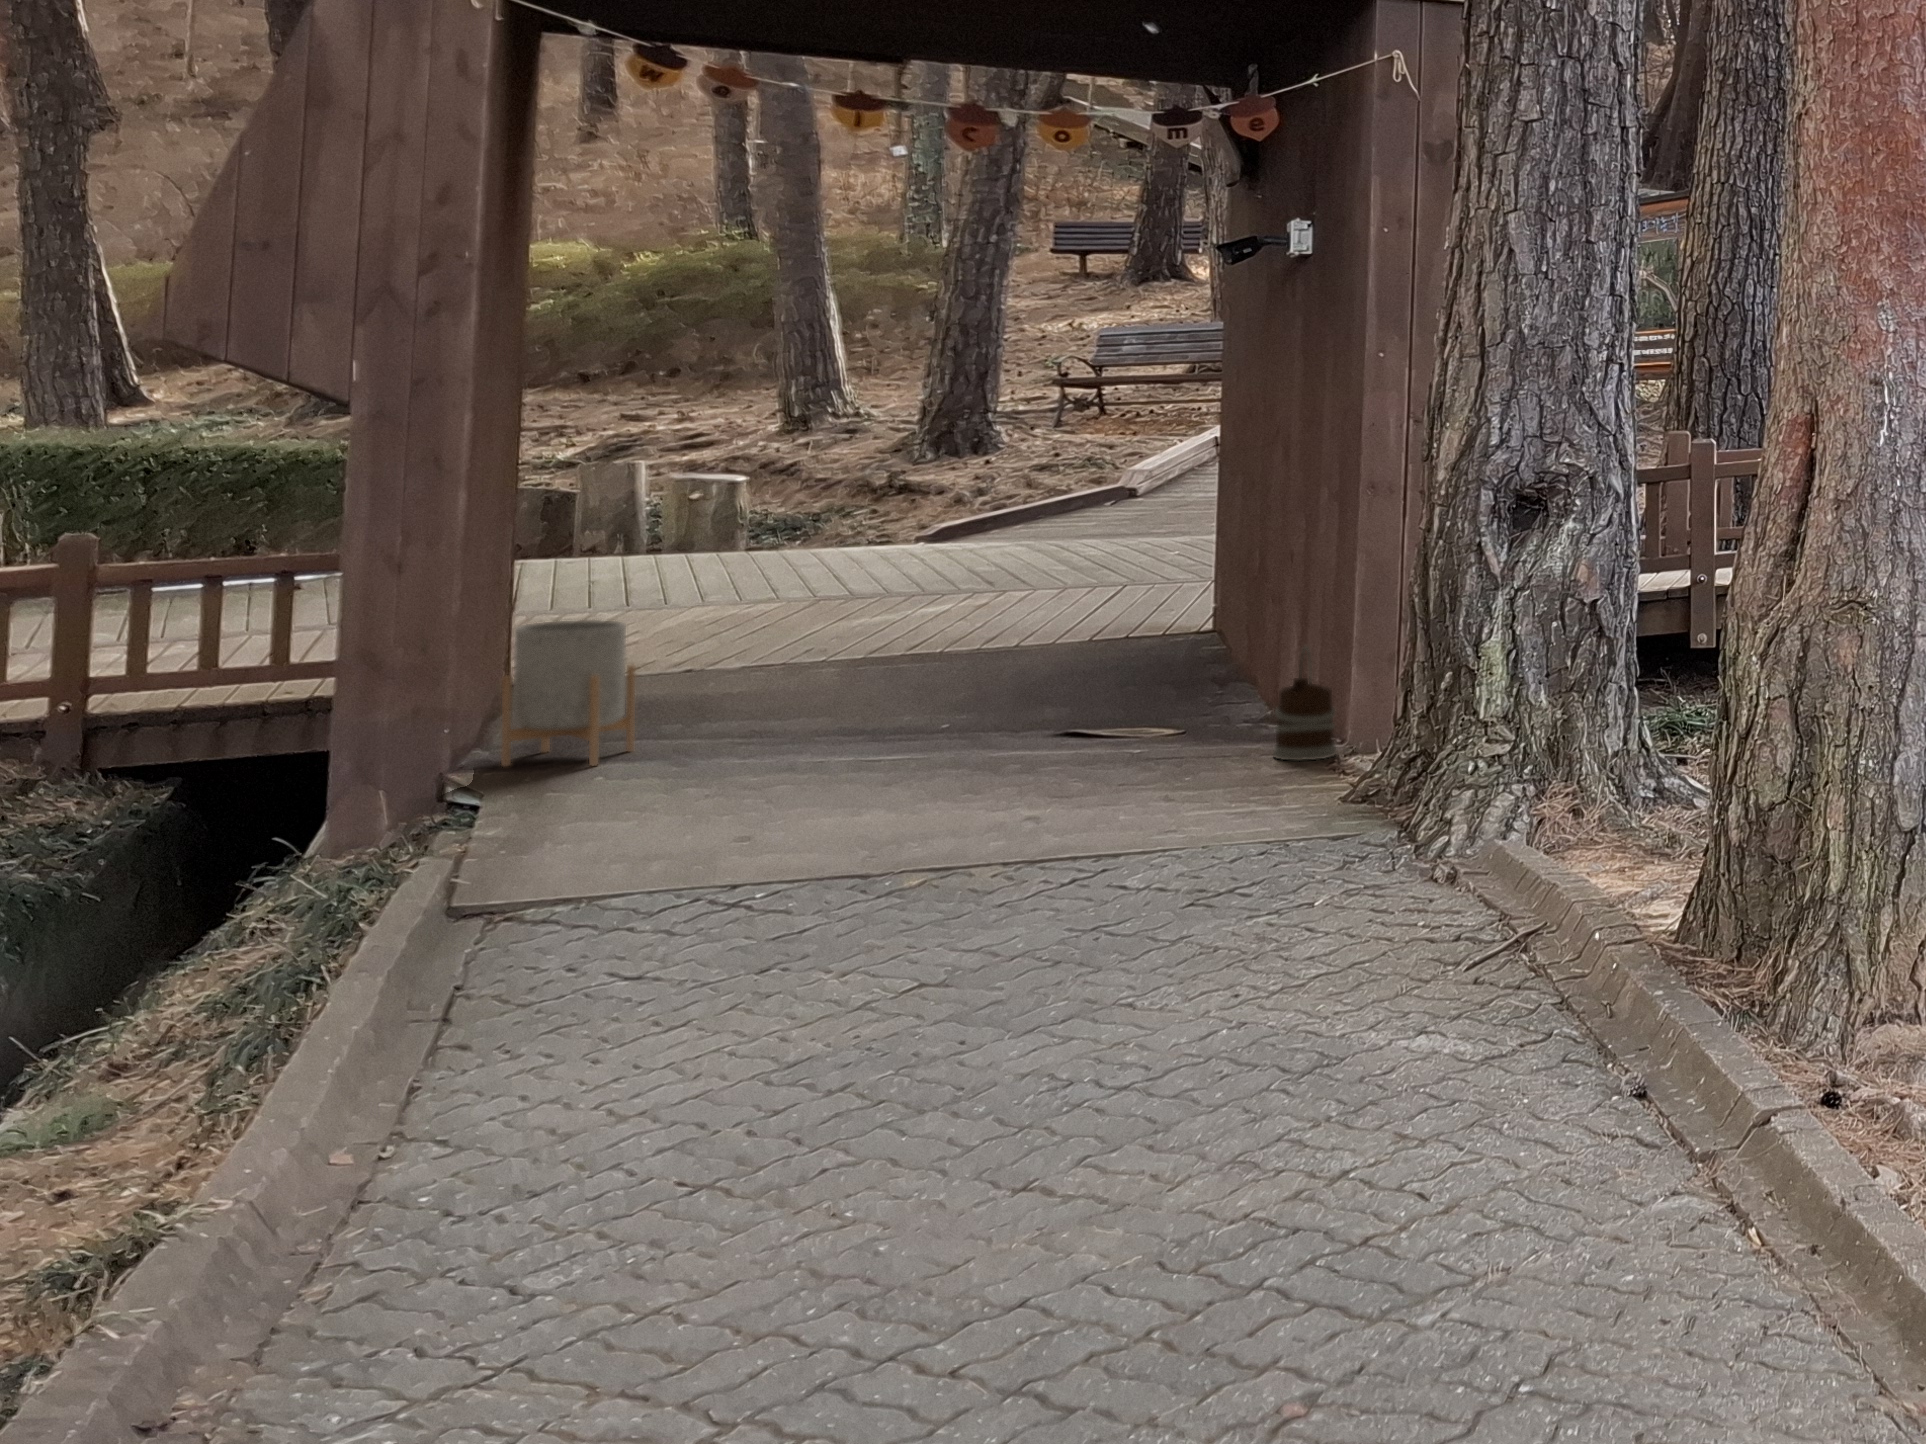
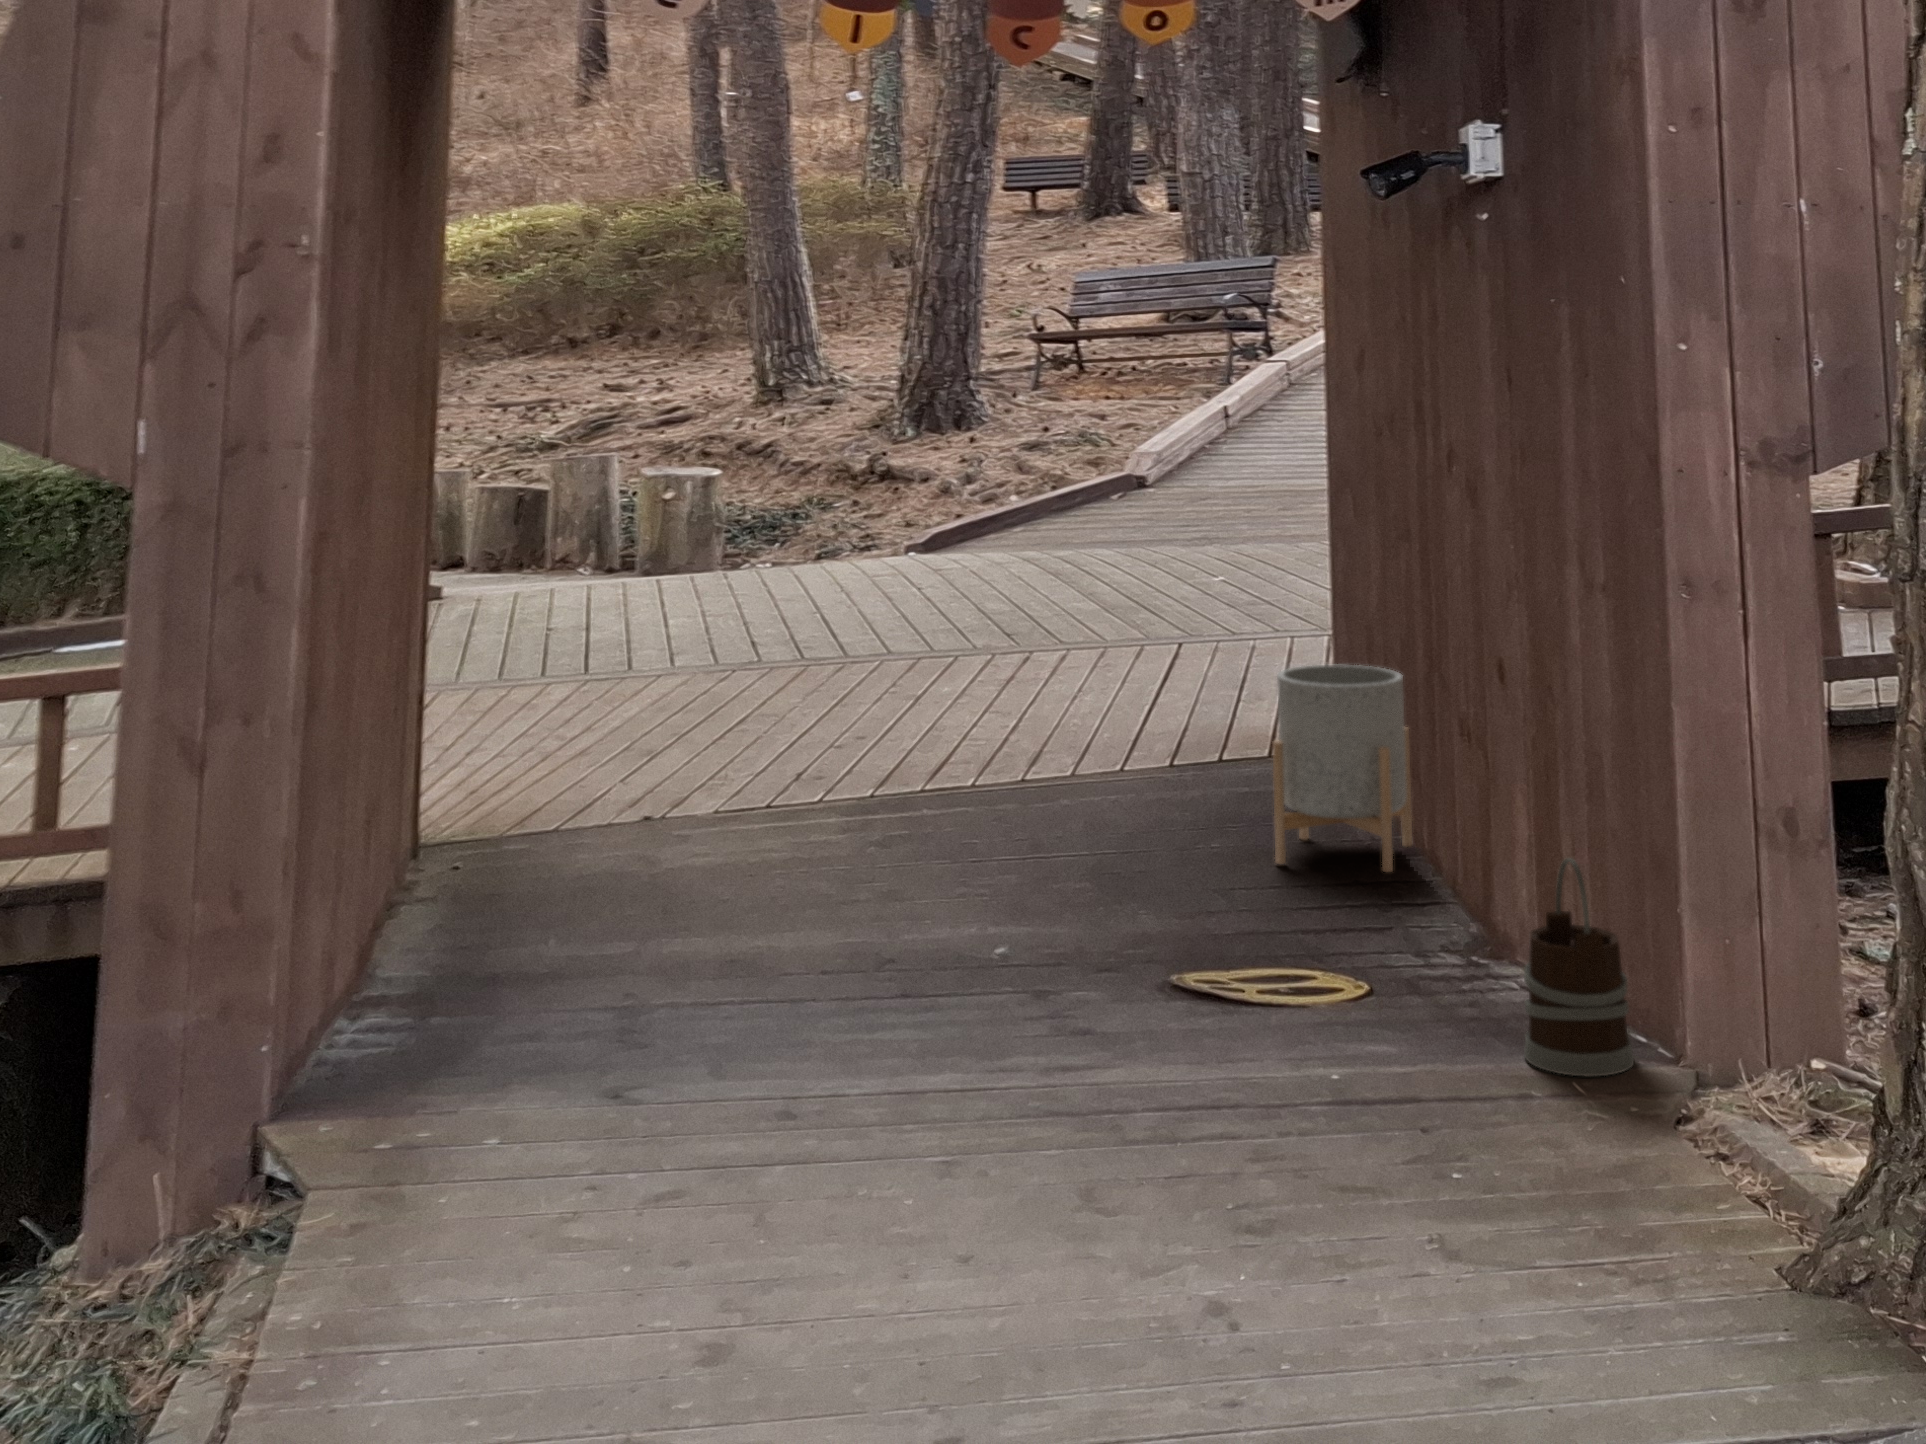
planter: present [501,620,635,767] -> present [1273,665,1412,872]

